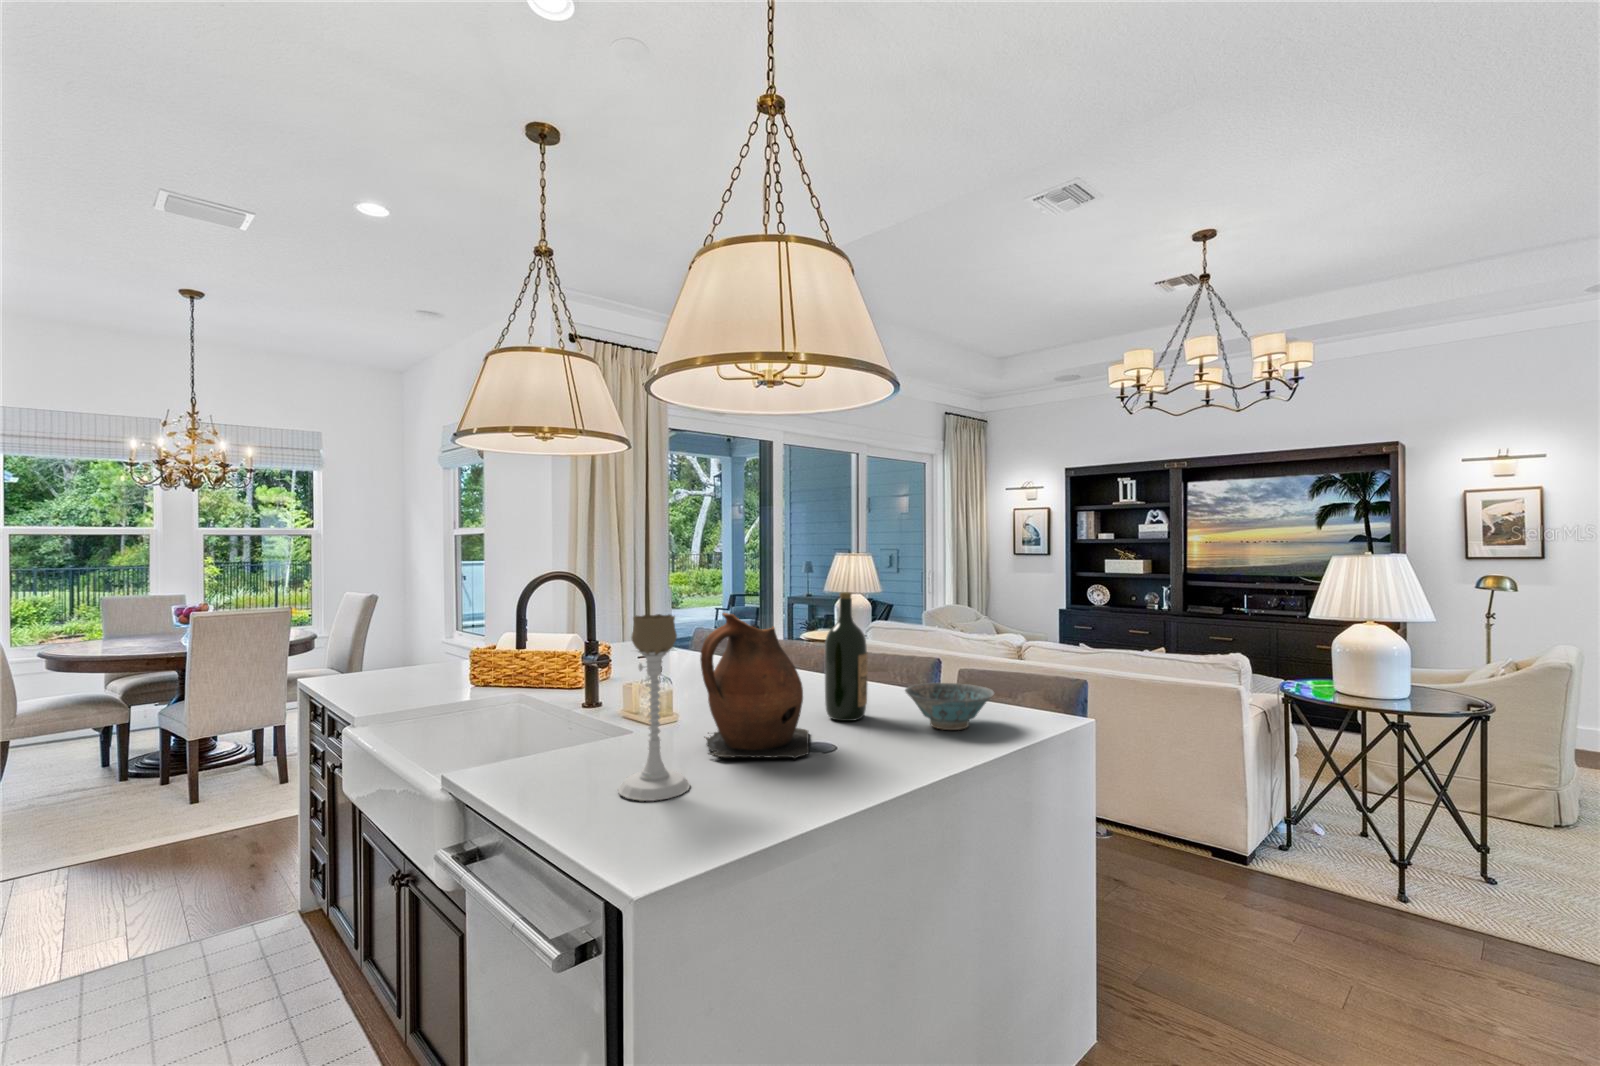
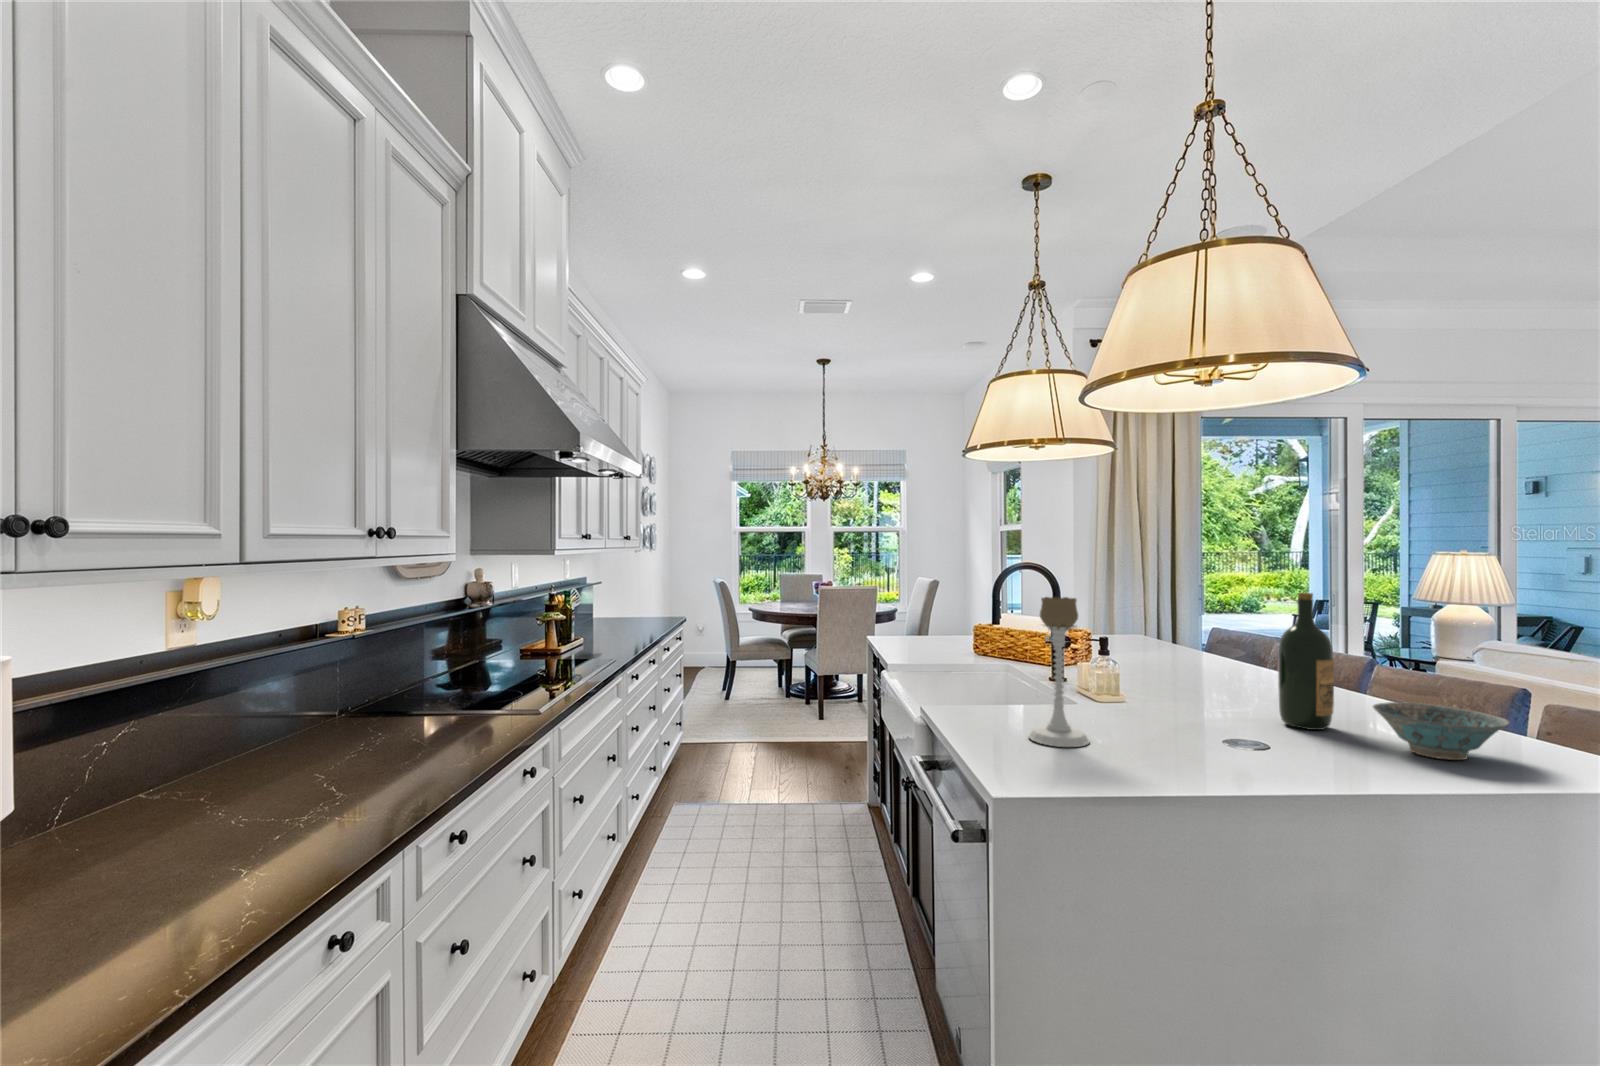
ceramic pitcher: present [700,613,809,760] -> none [1117,602,1245,746]

